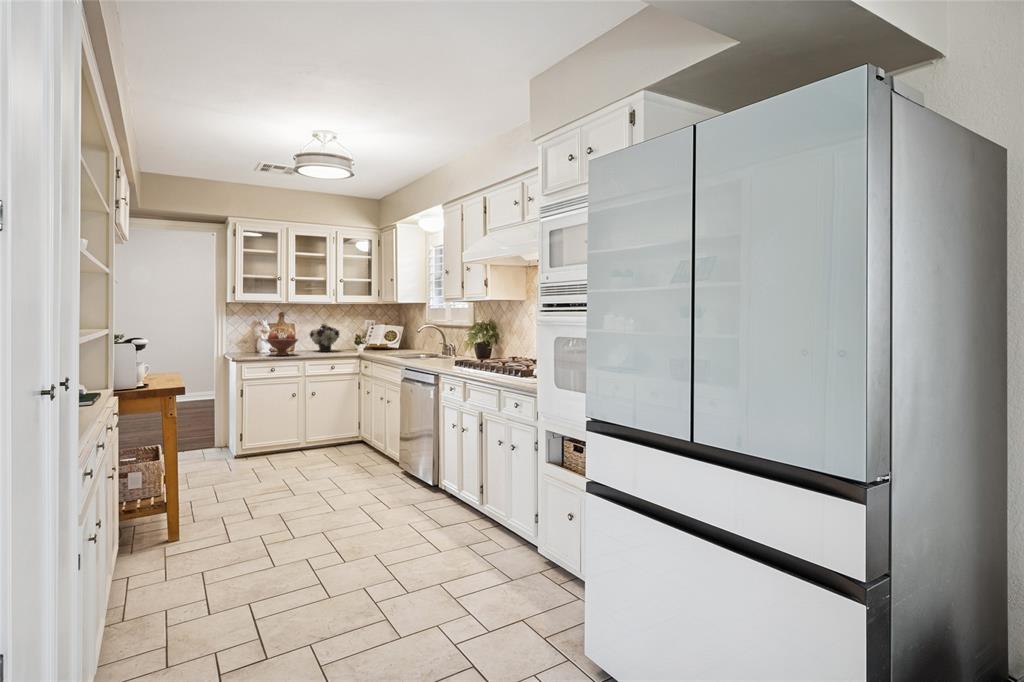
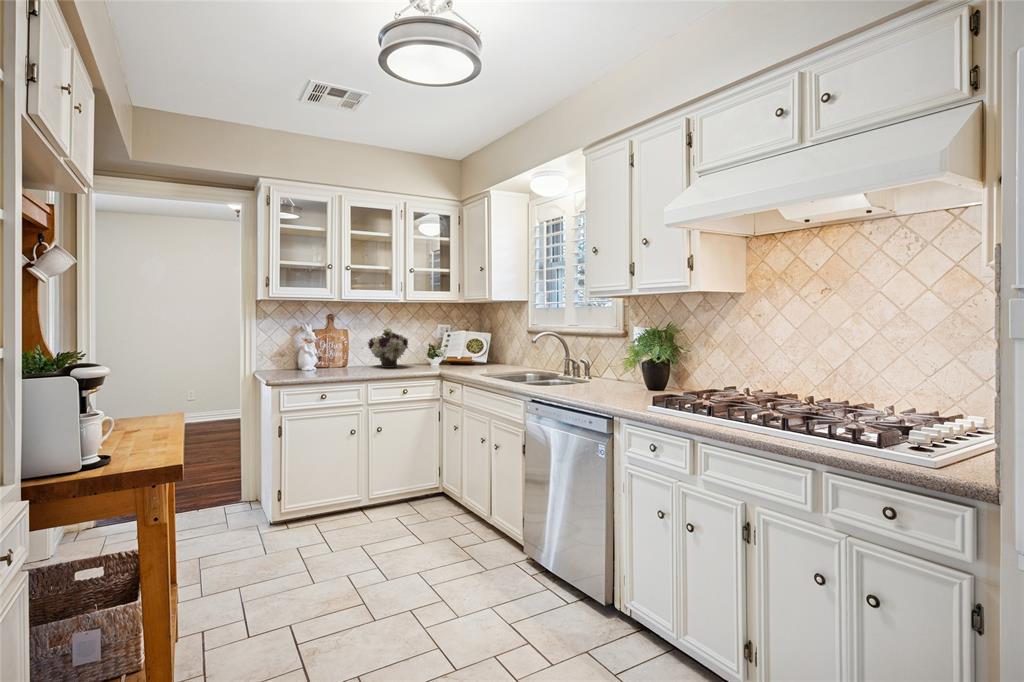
fruit bowl: present [266,333,298,356] -> none [311,343,357,375]

